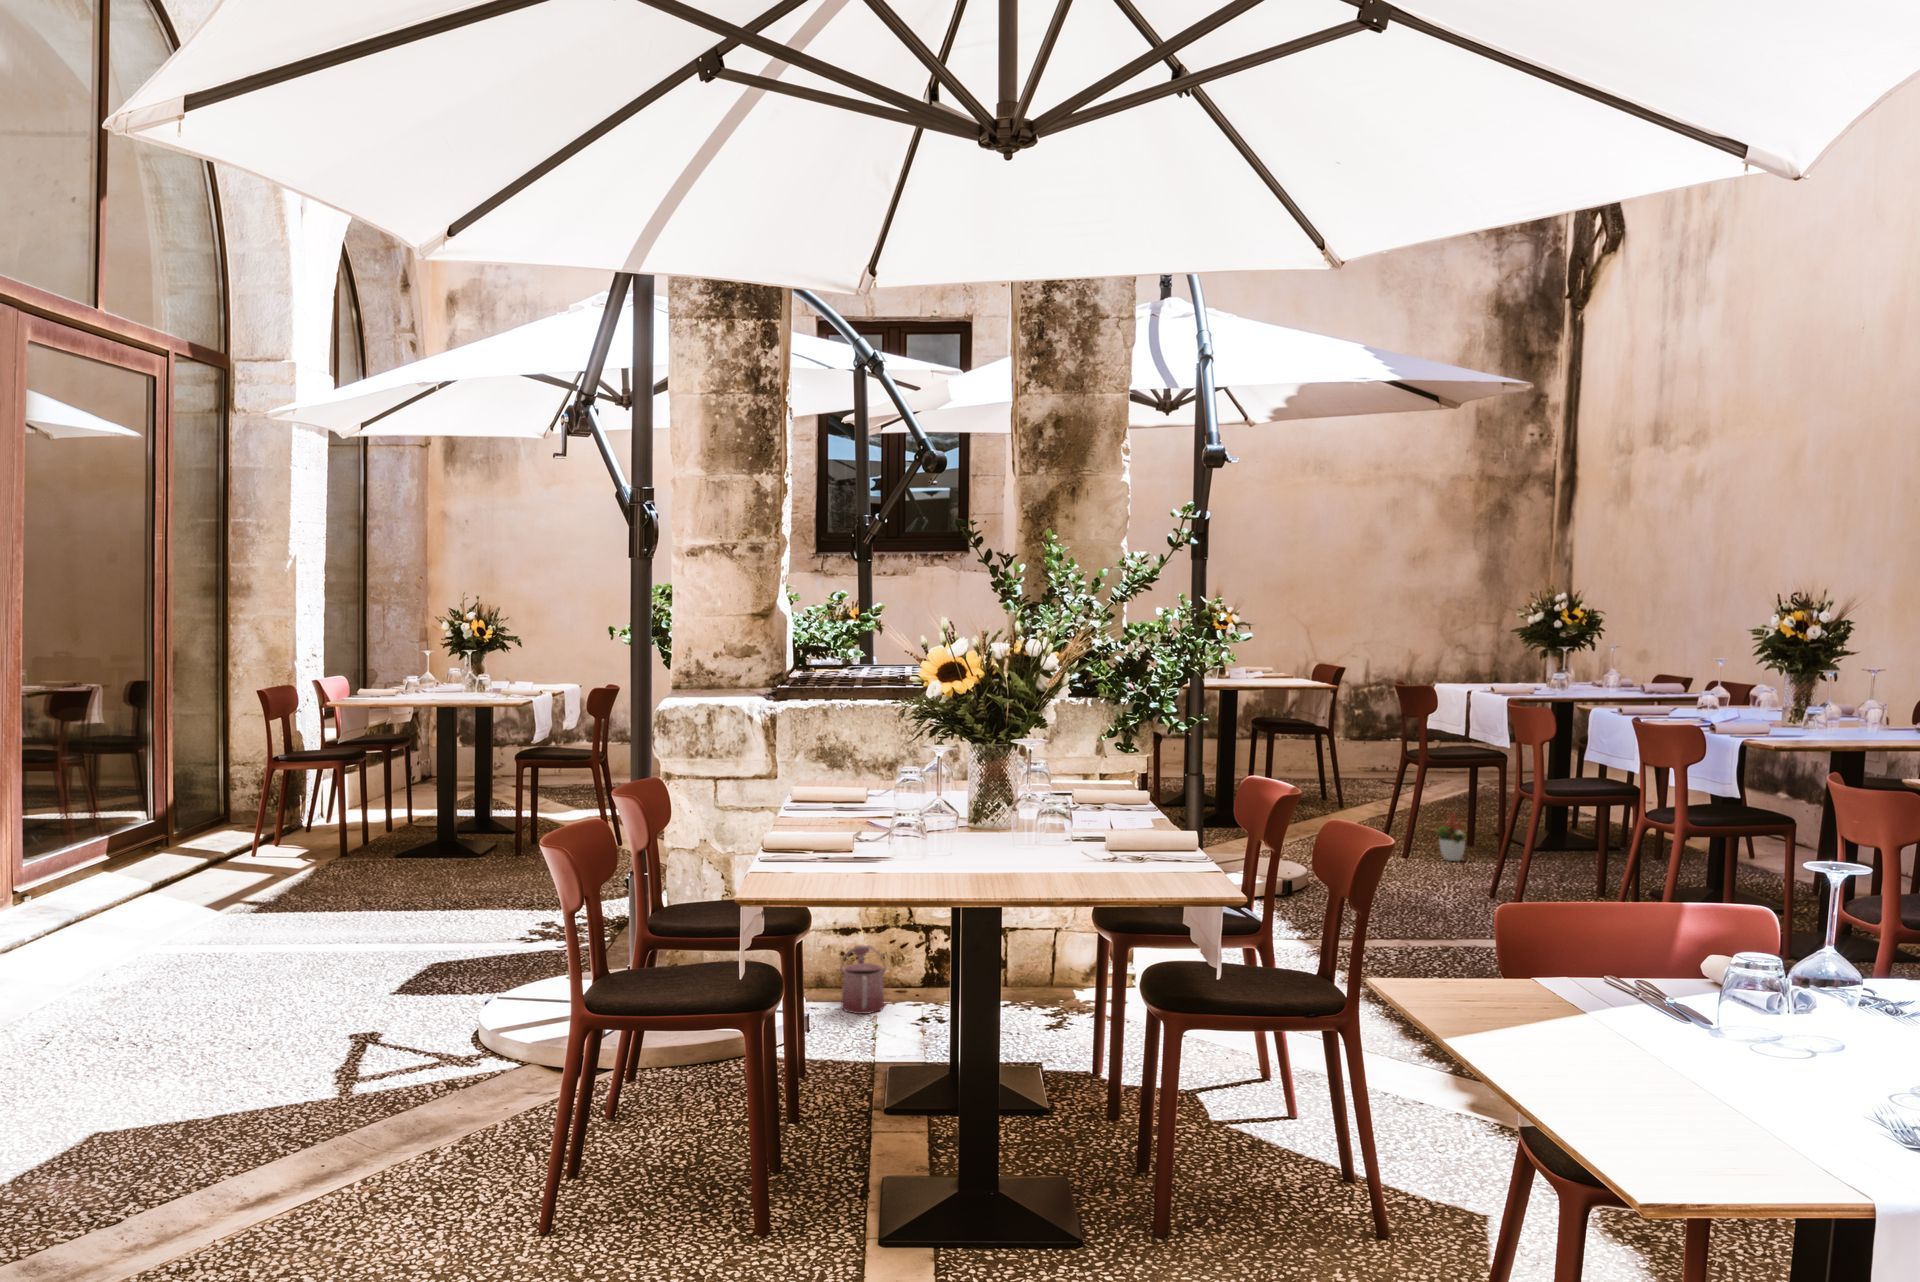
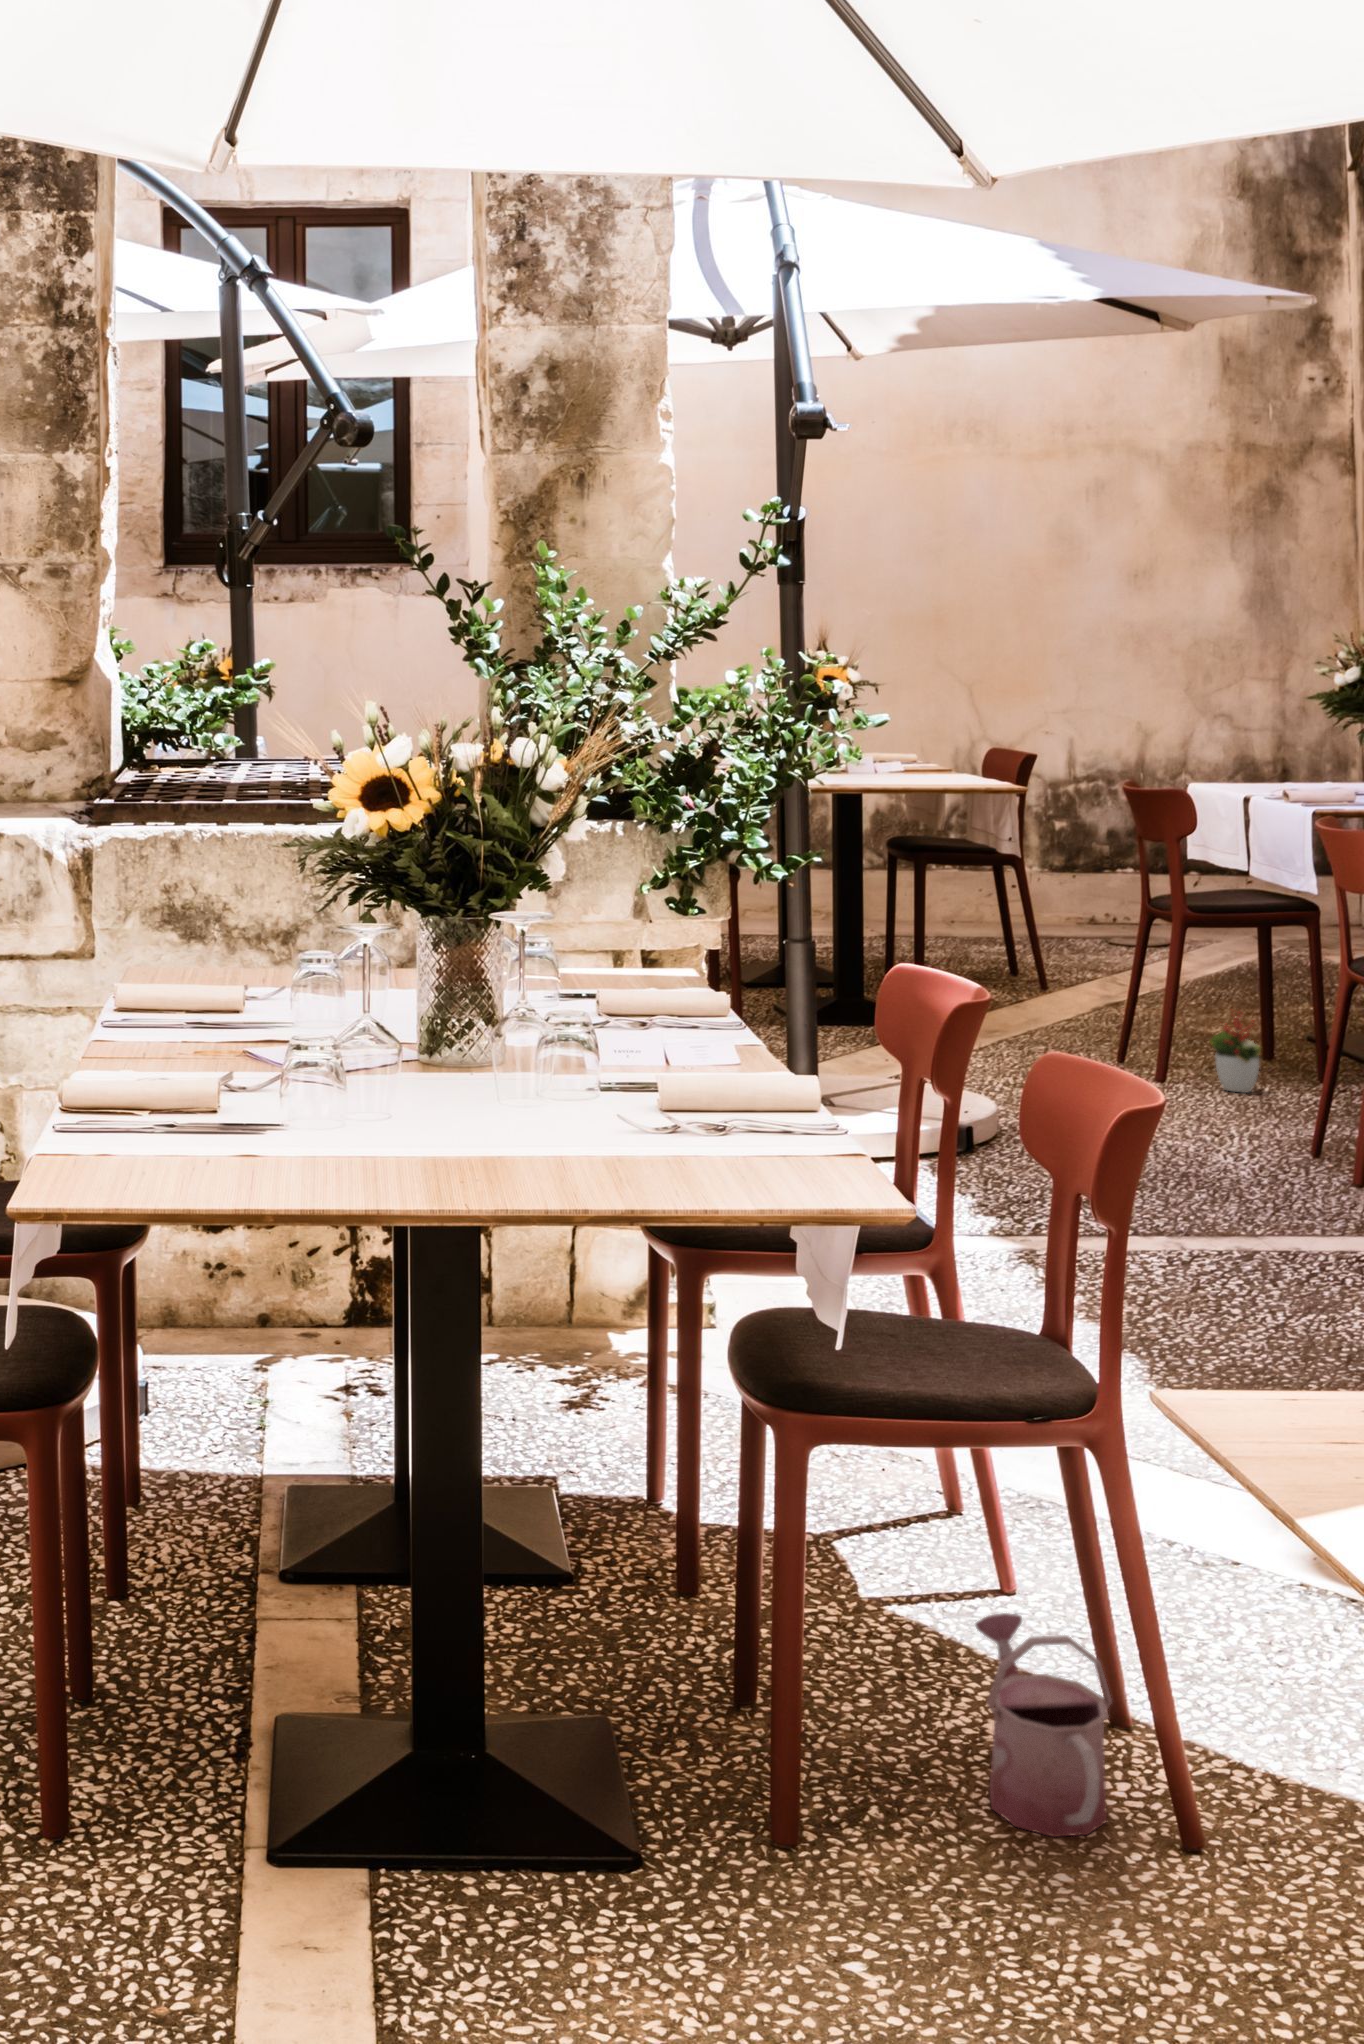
watering can: present [840,945,886,1014] -> present [975,1613,1112,1837]

